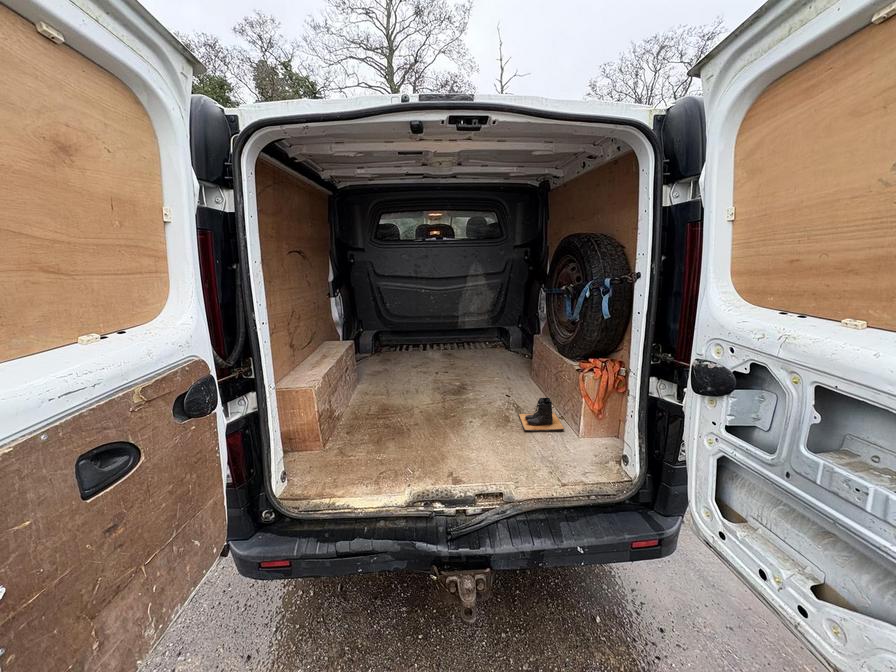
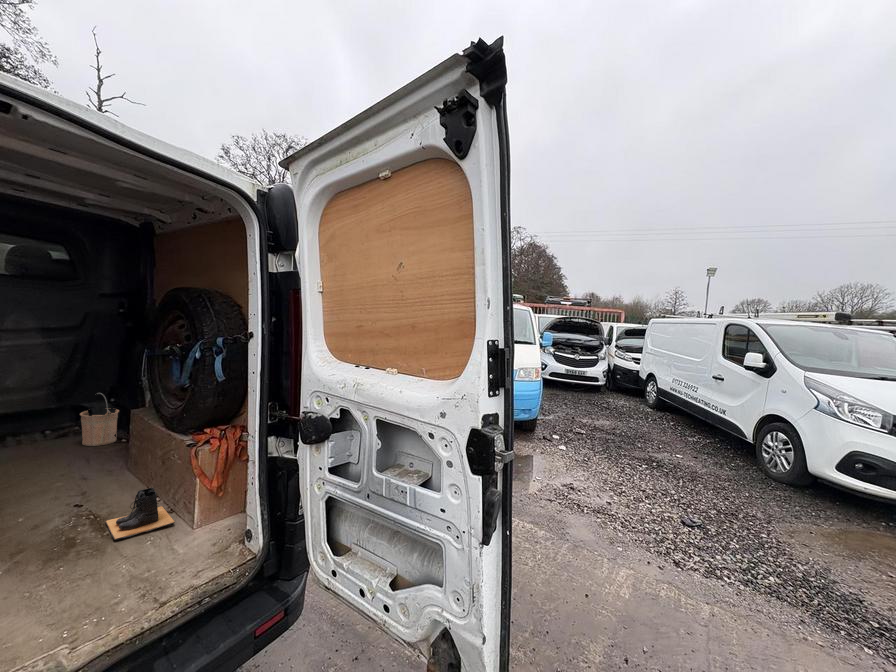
bucket: none [502,319,525,357] -> present [80,393,119,446]

